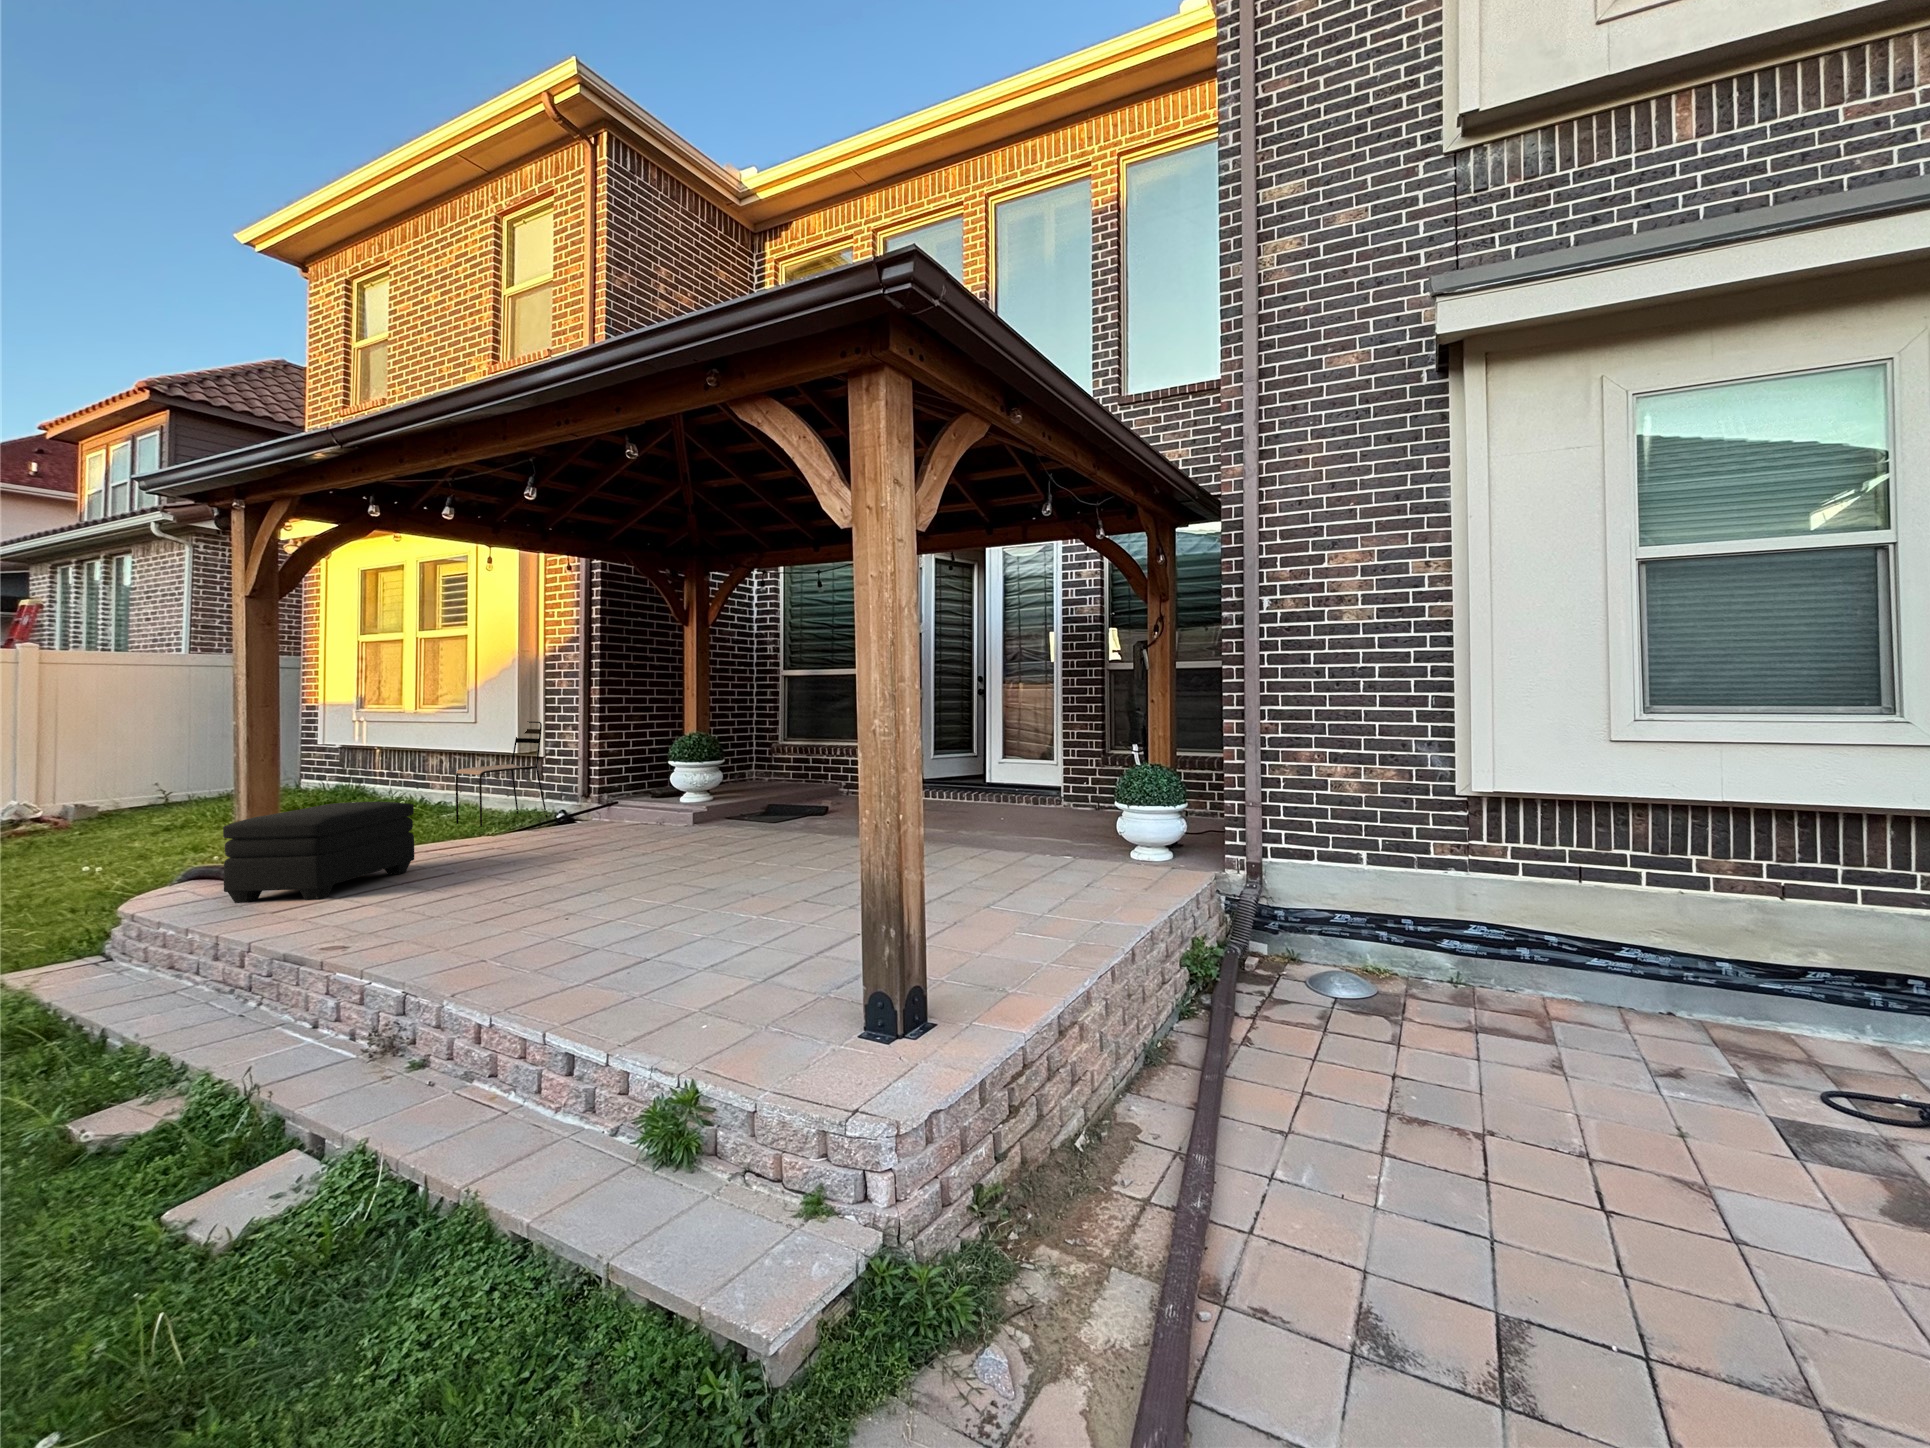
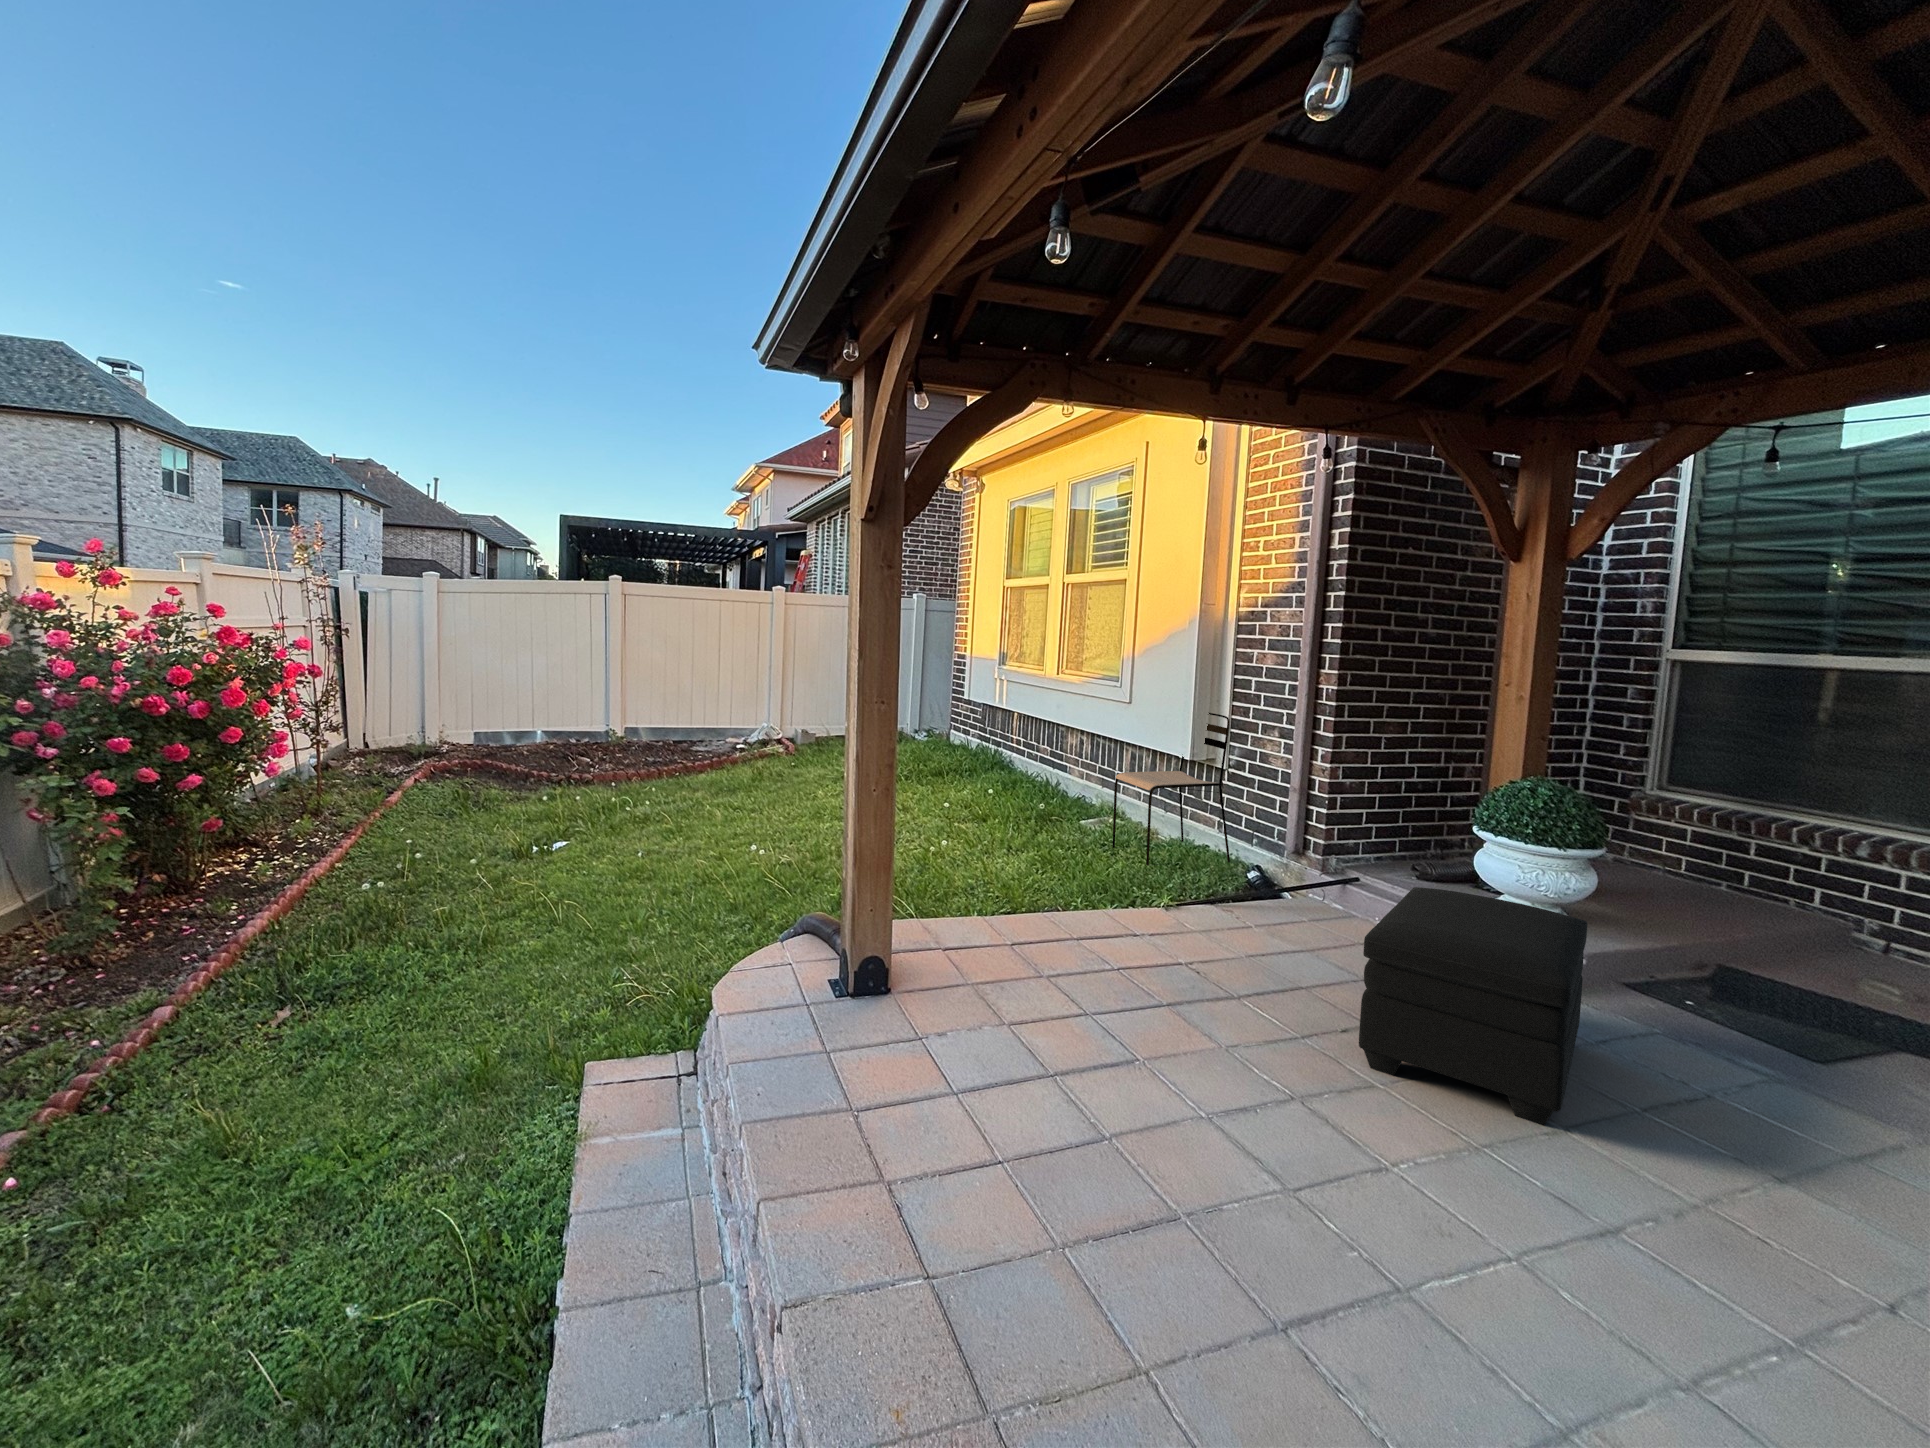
ottoman: present [223,802,414,903] -> present [1359,887,1588,1126]

